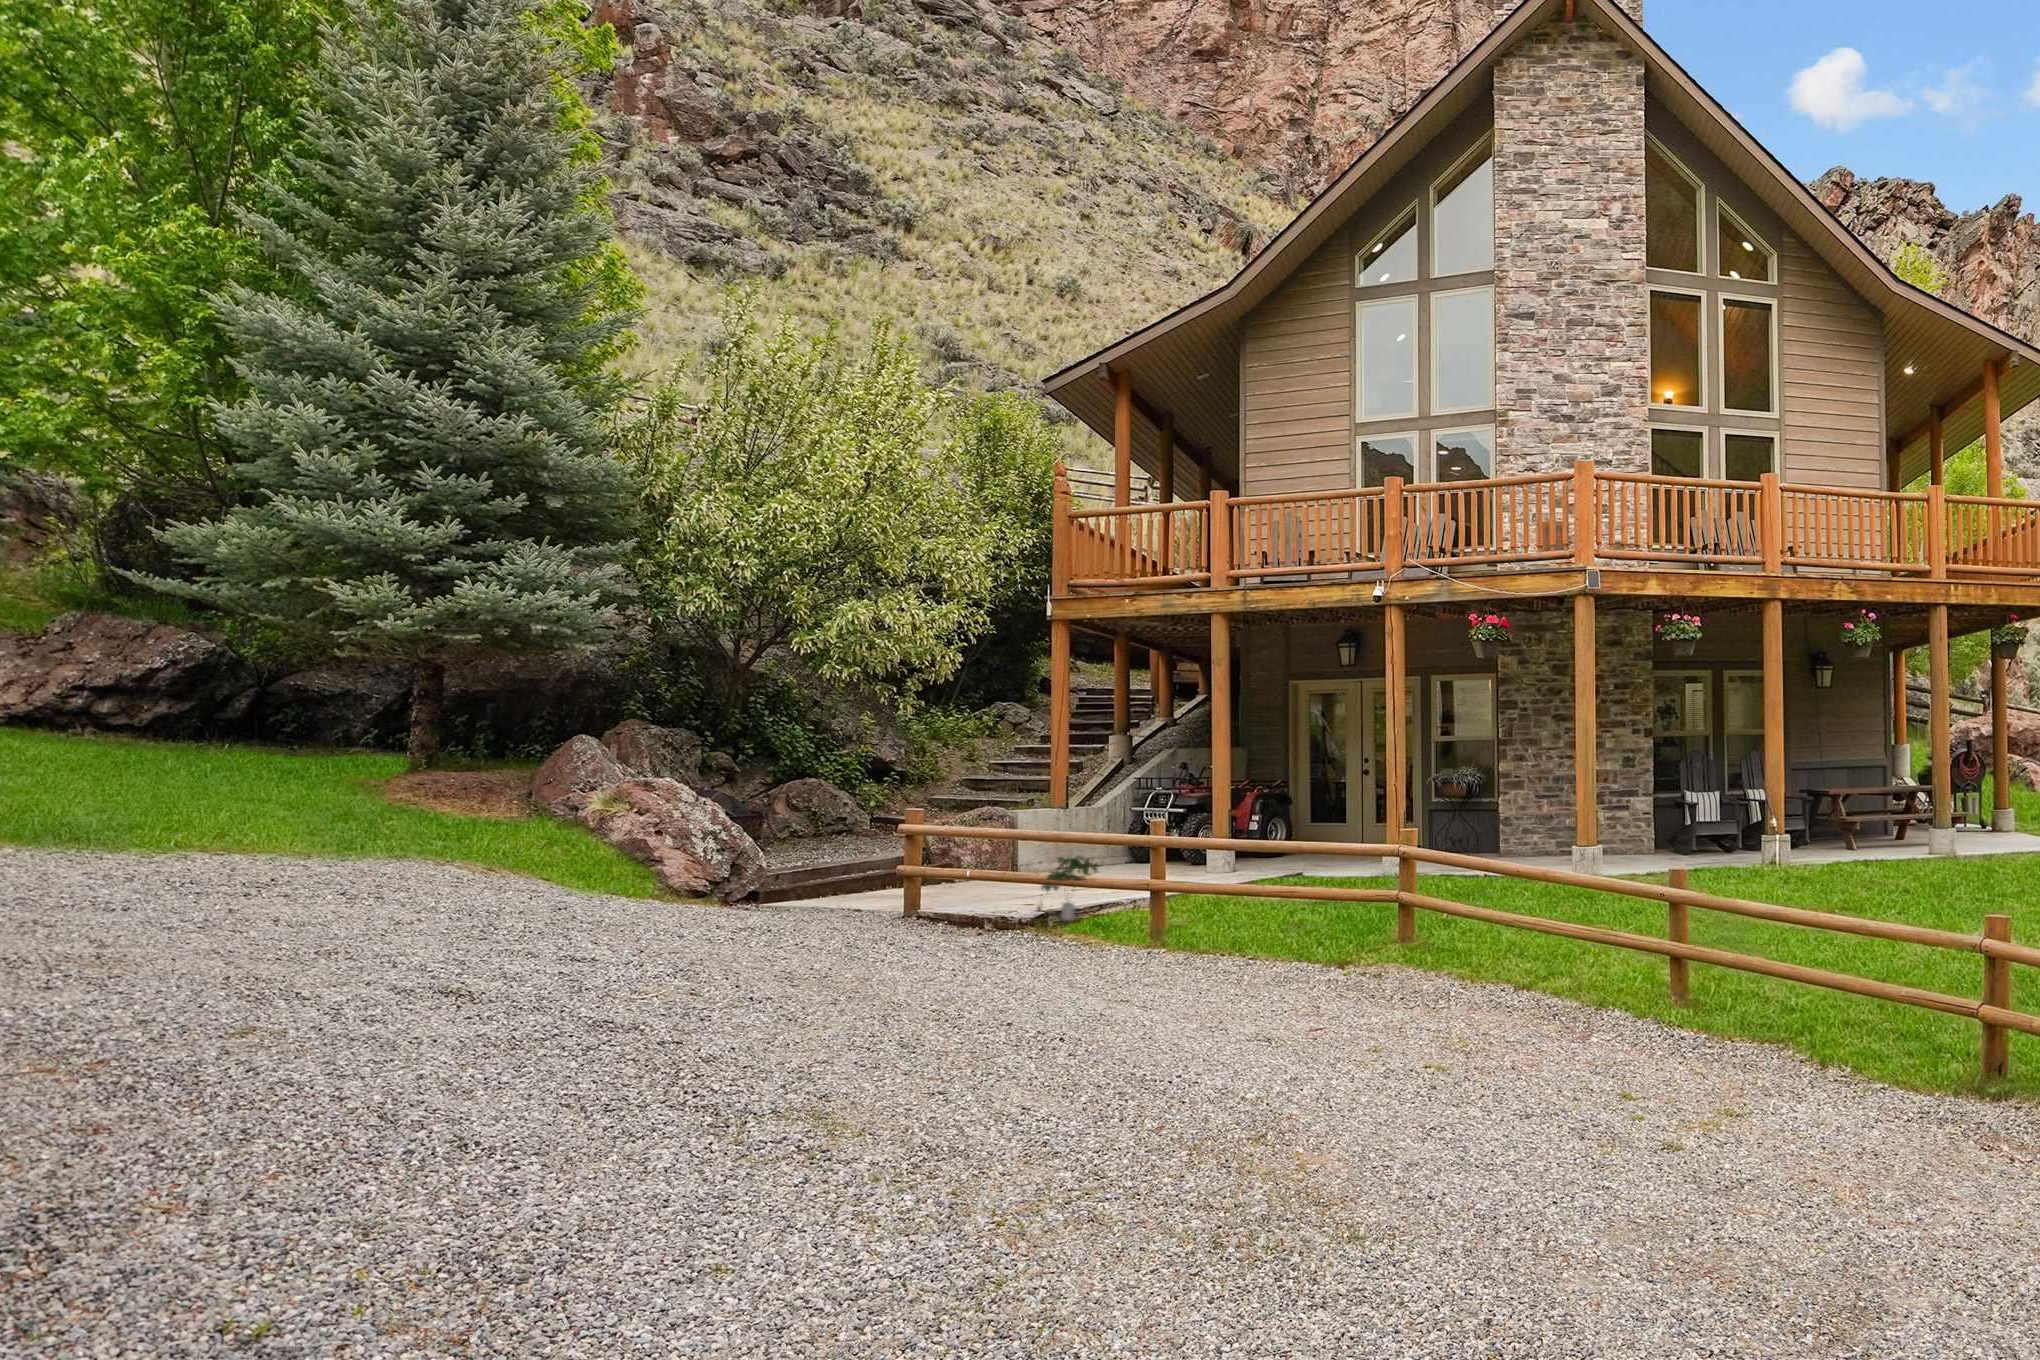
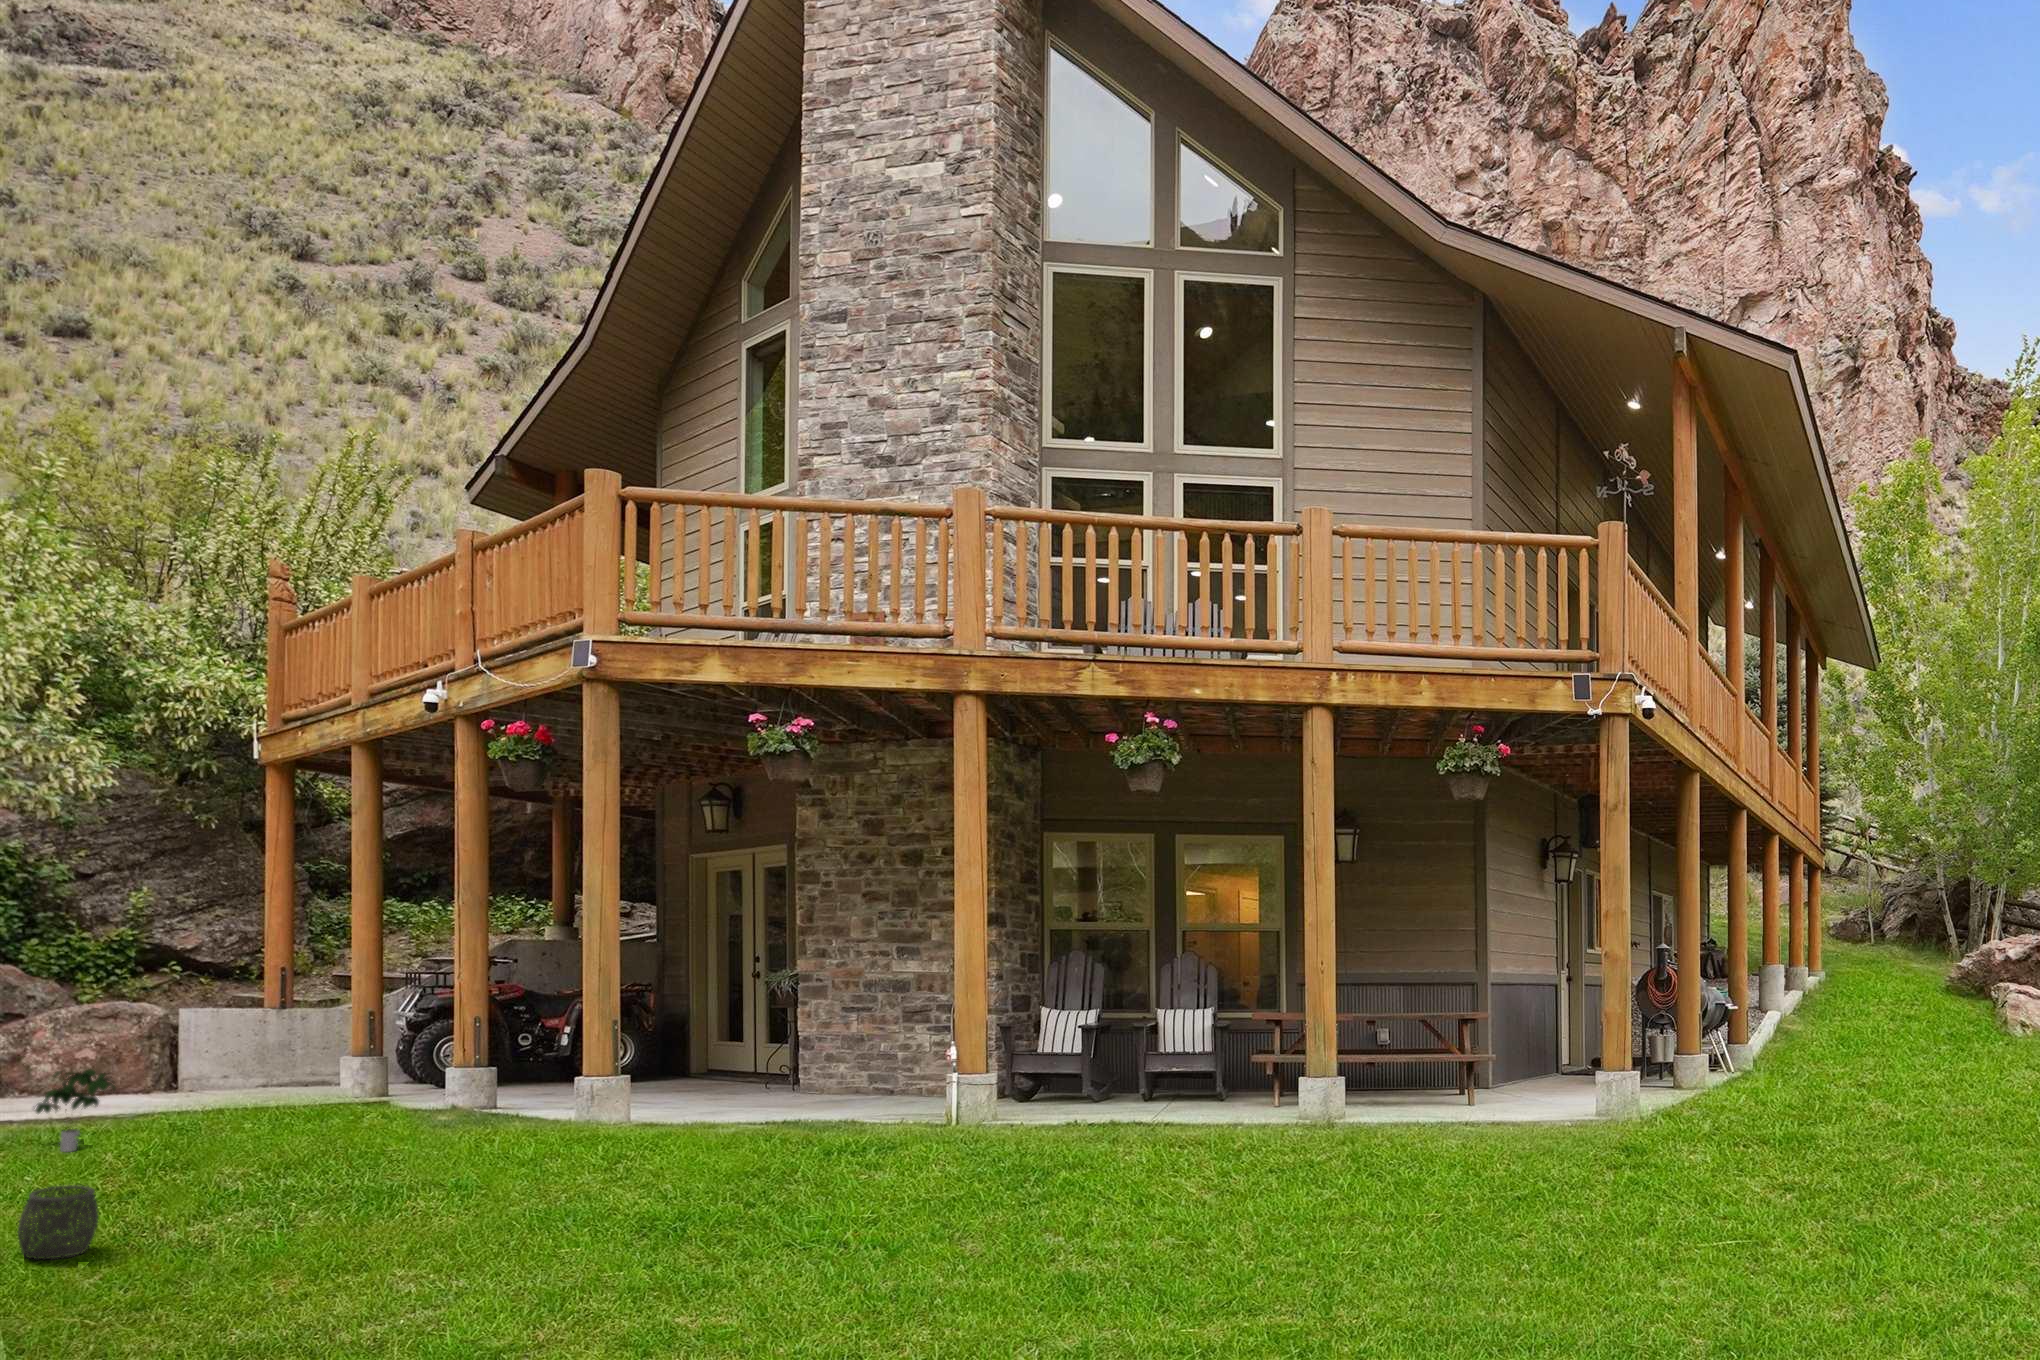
woven basket: none [1429,906,1479,956] -> present [18,1185,98,1259]

